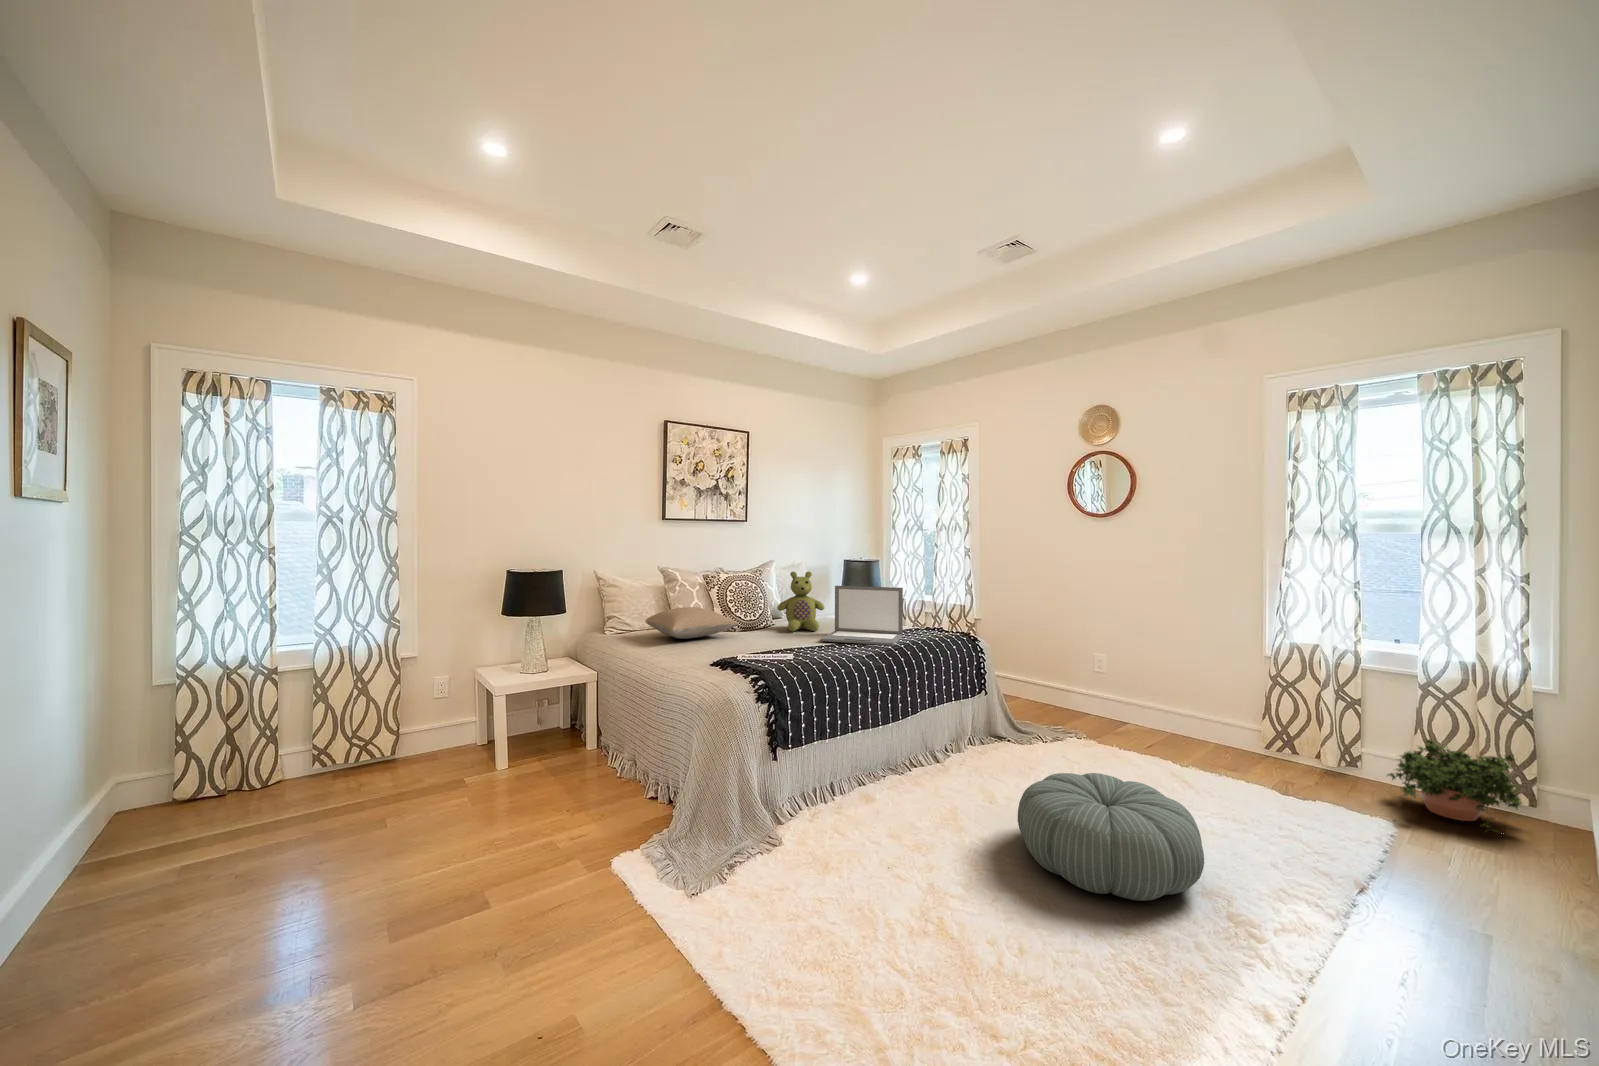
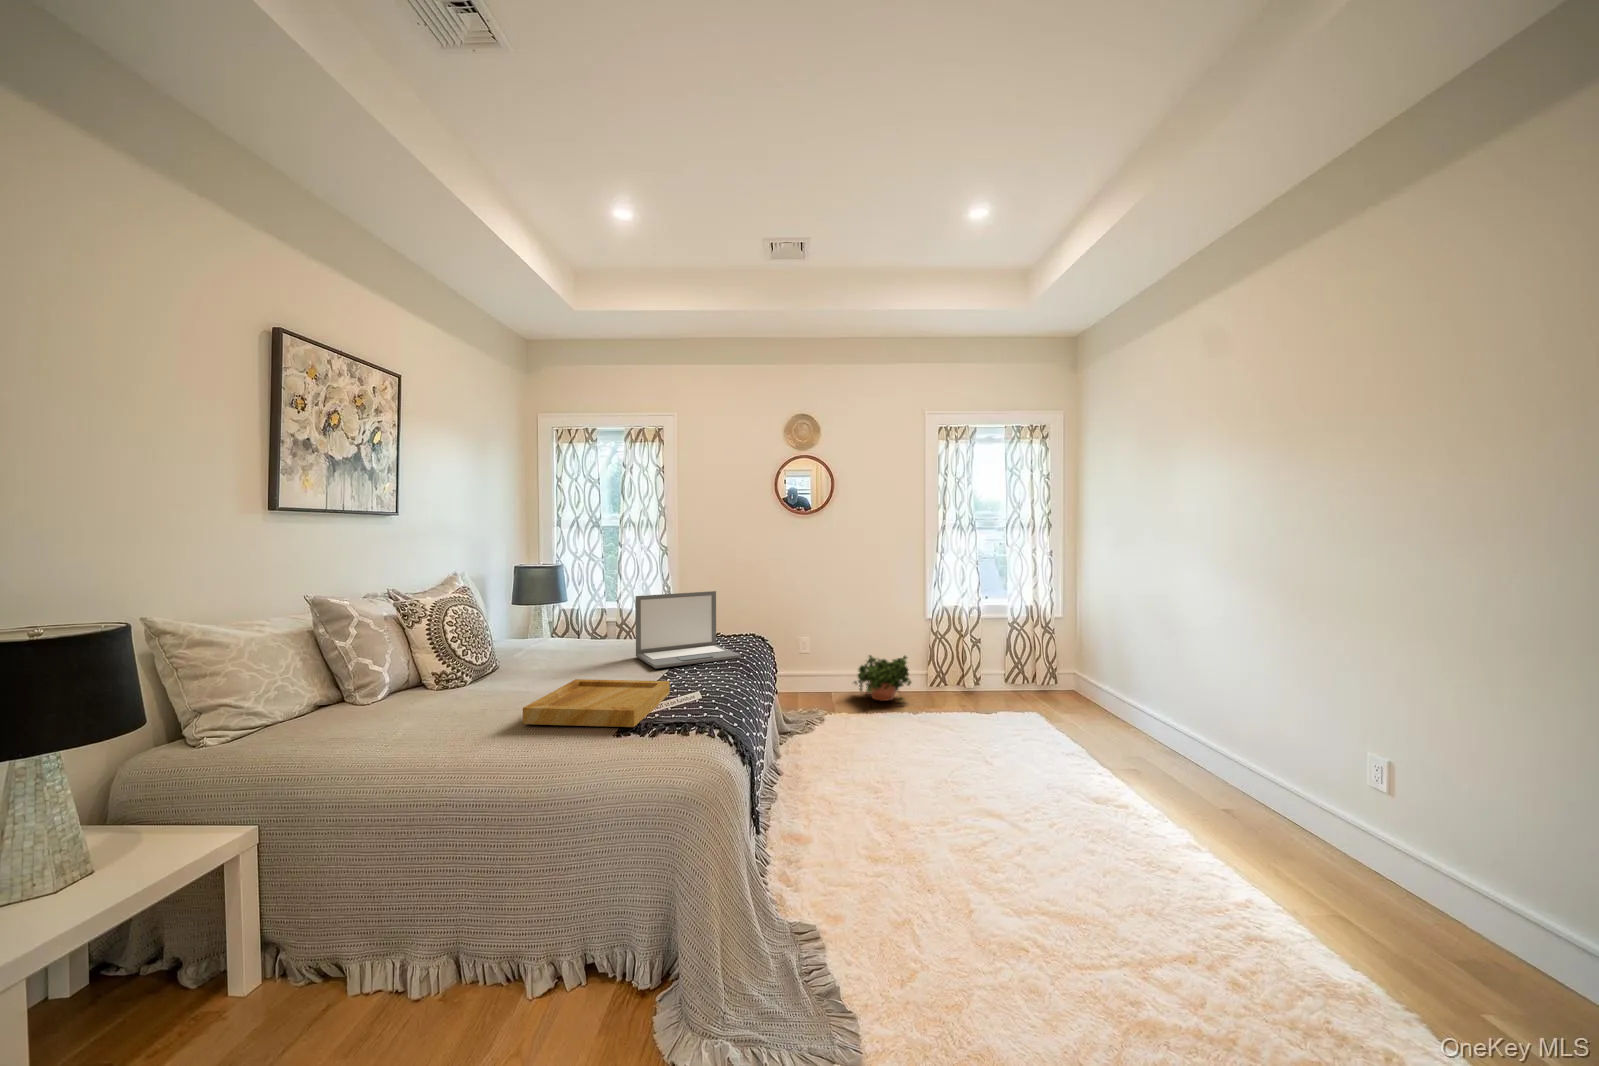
stuffed bear: present [777,571,824,631] -> none [538,581,607,665]
pillow: present [645,607,739,639] -> none [324,653,518,710]
tray: none [693,636,790,665] -> present [523,679,670,727]
potted plant: present [1387,739,1523,827] -> present [854,655,911,701]
pouf: present [1018,773,1204,901] -> none [936,732,1088,833]

